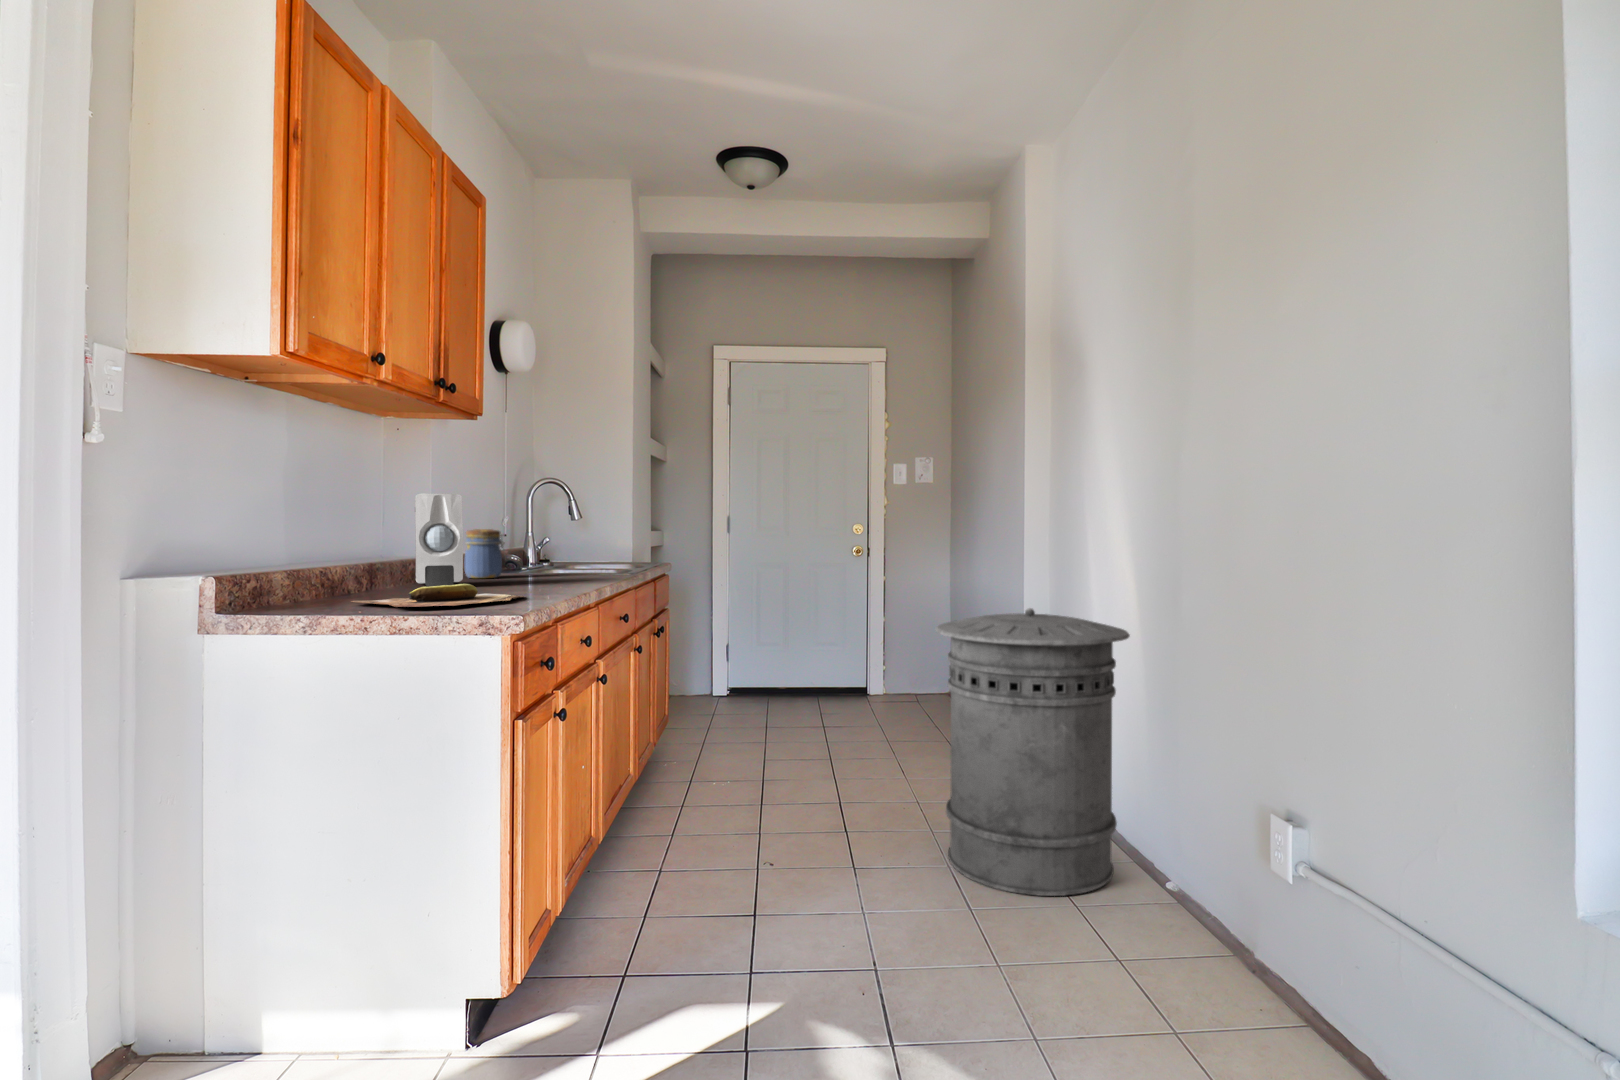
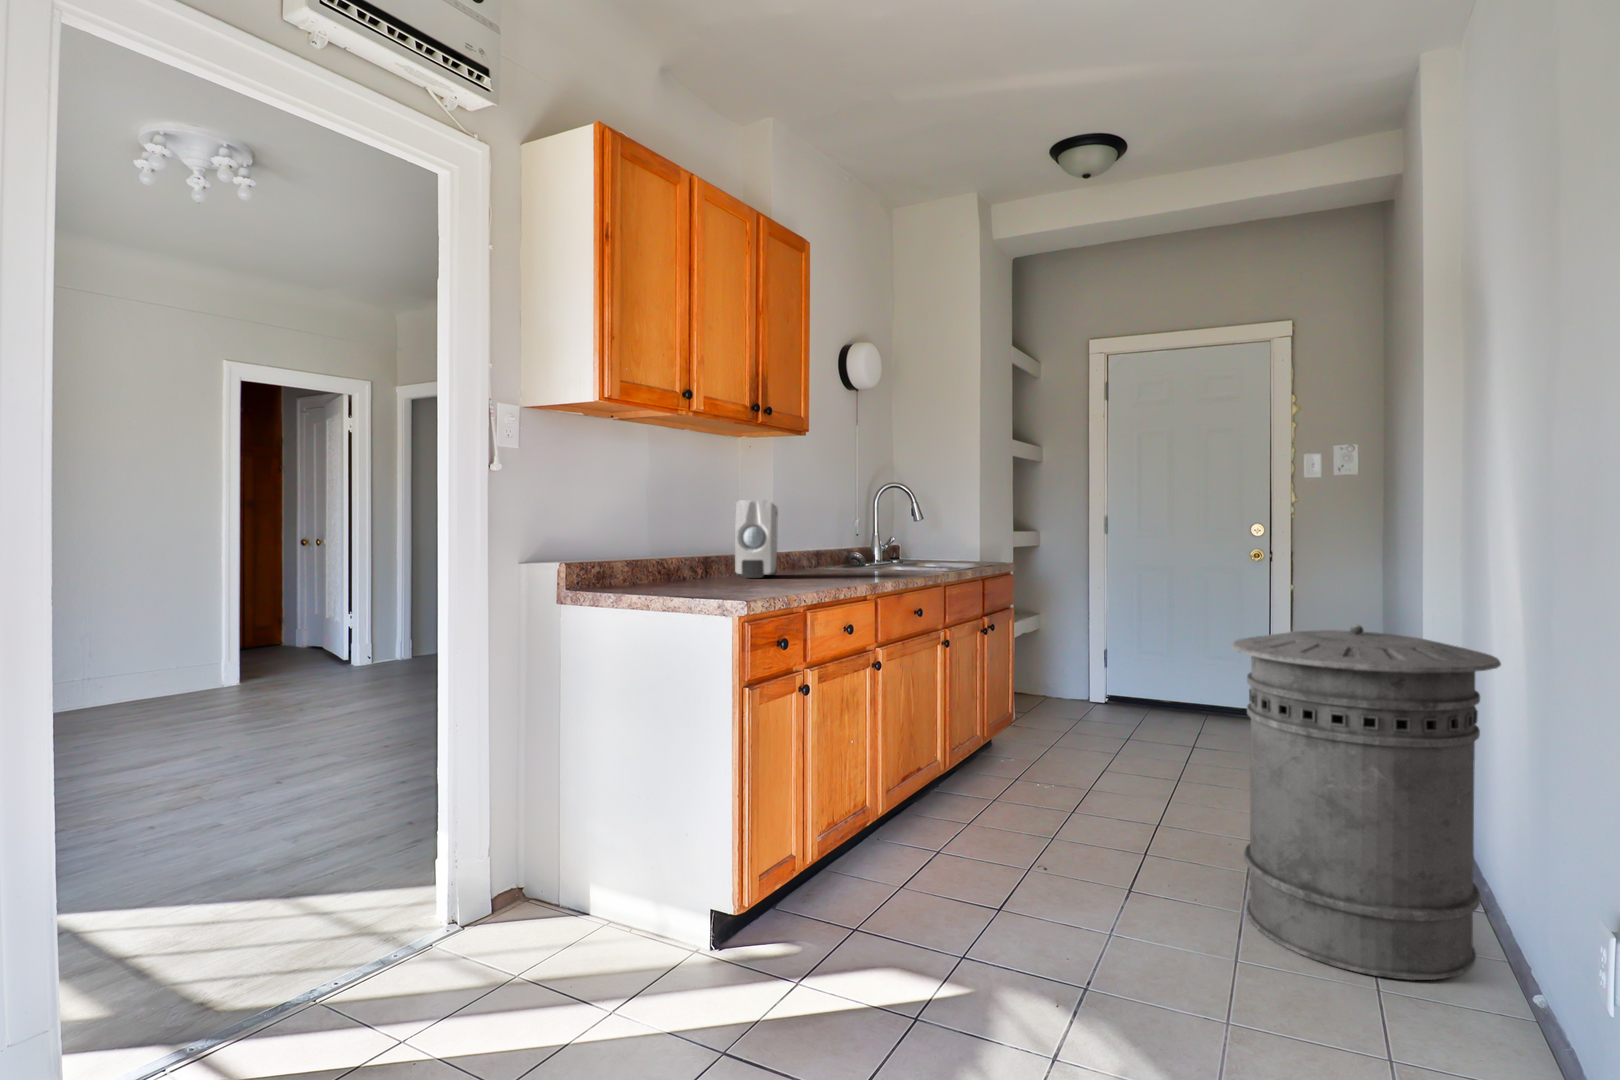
jar: present [464,529,504,578] -> none [791,529,825,572]
cutting board: present [352,584,524,607] -> none [661,575,794,592]

